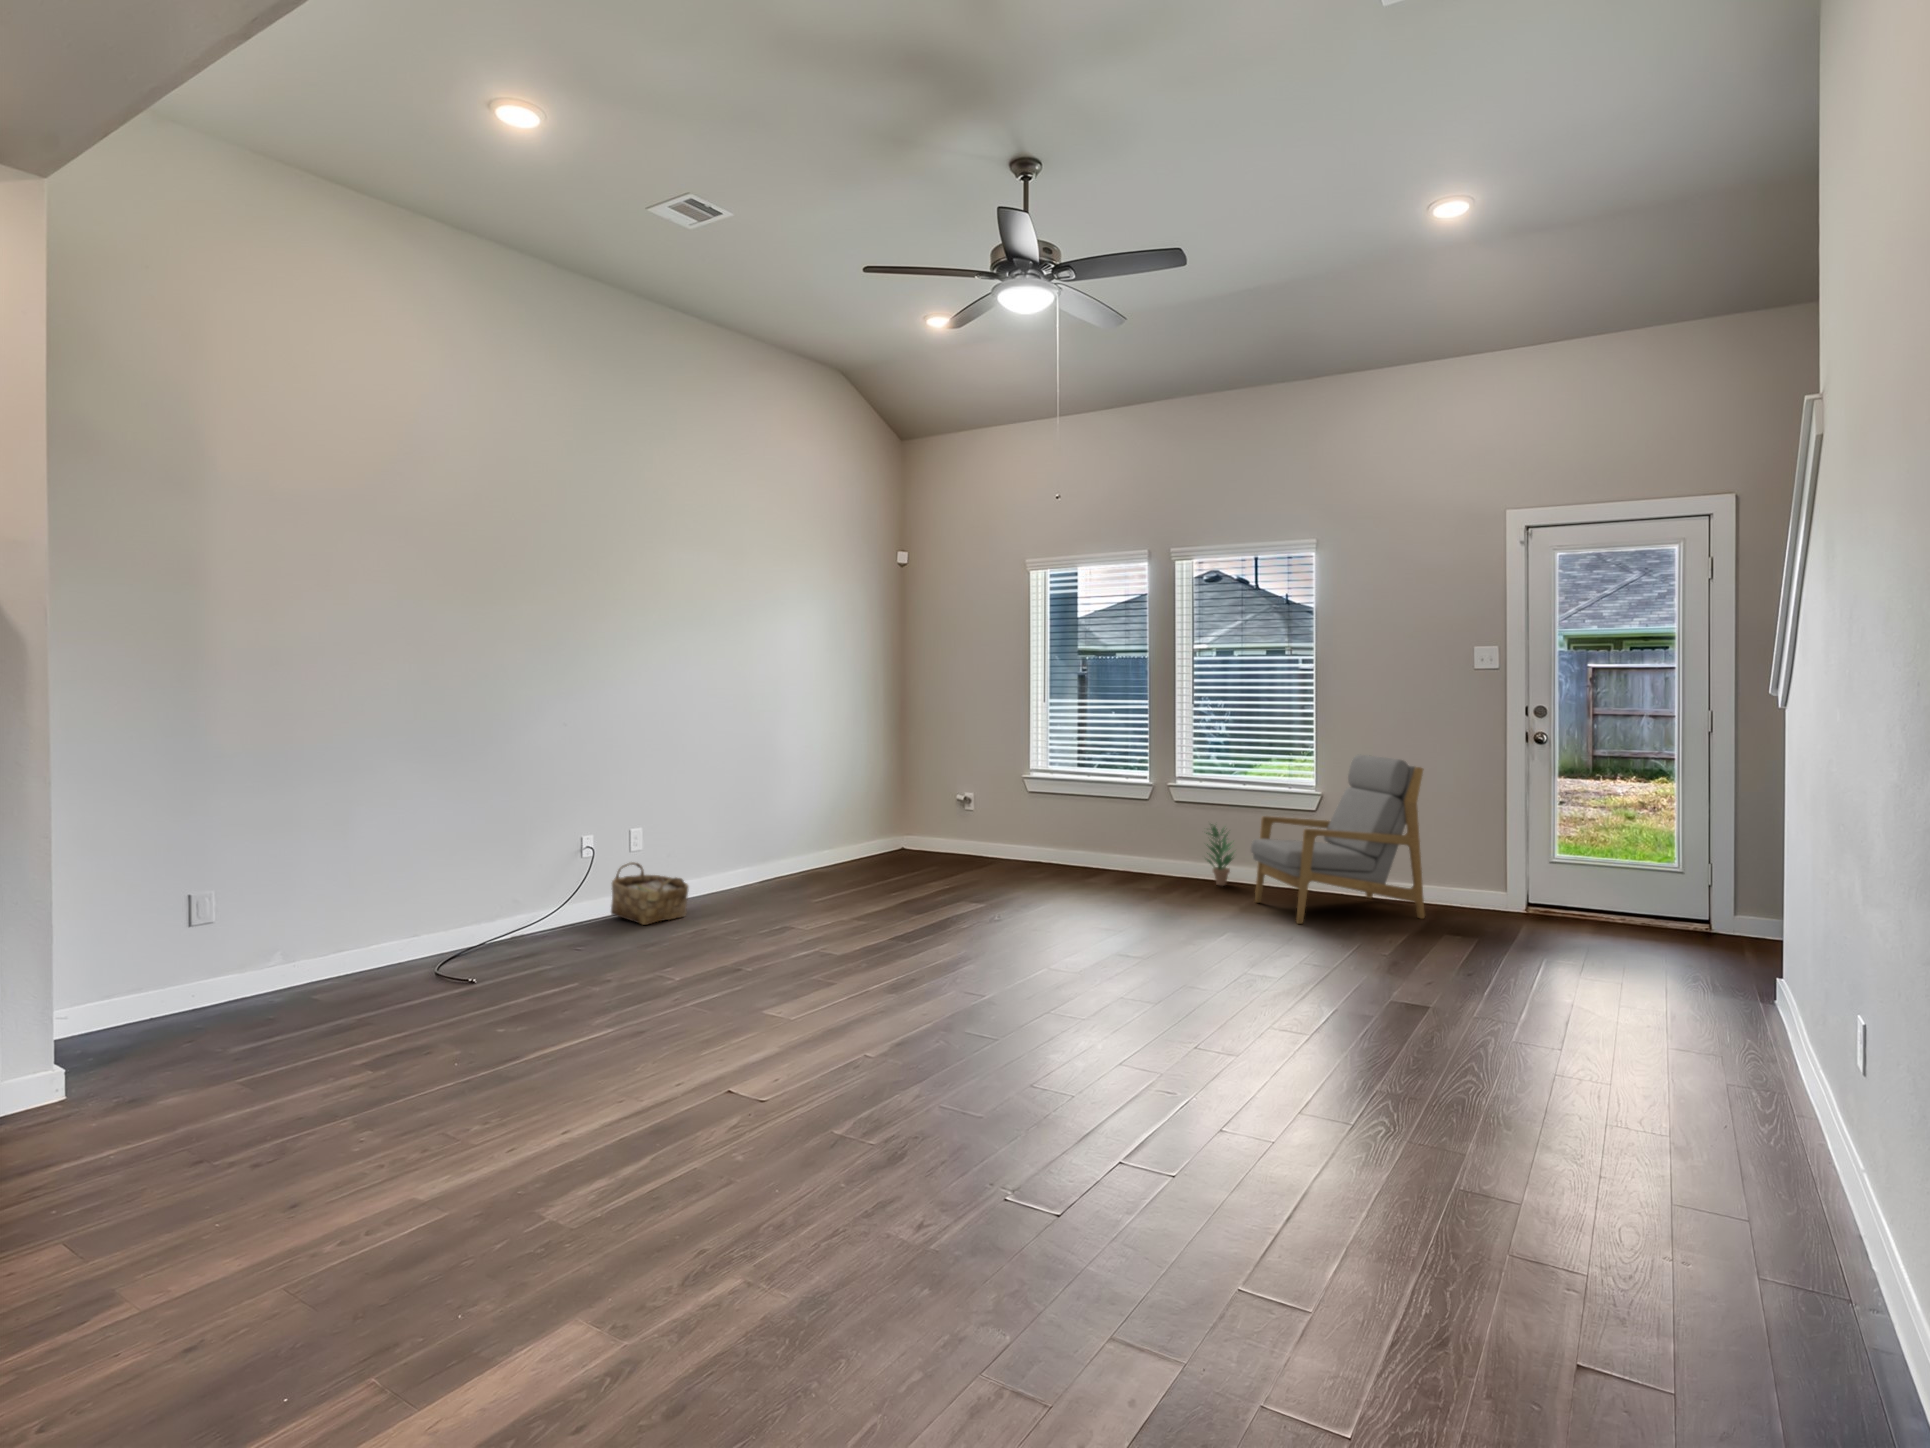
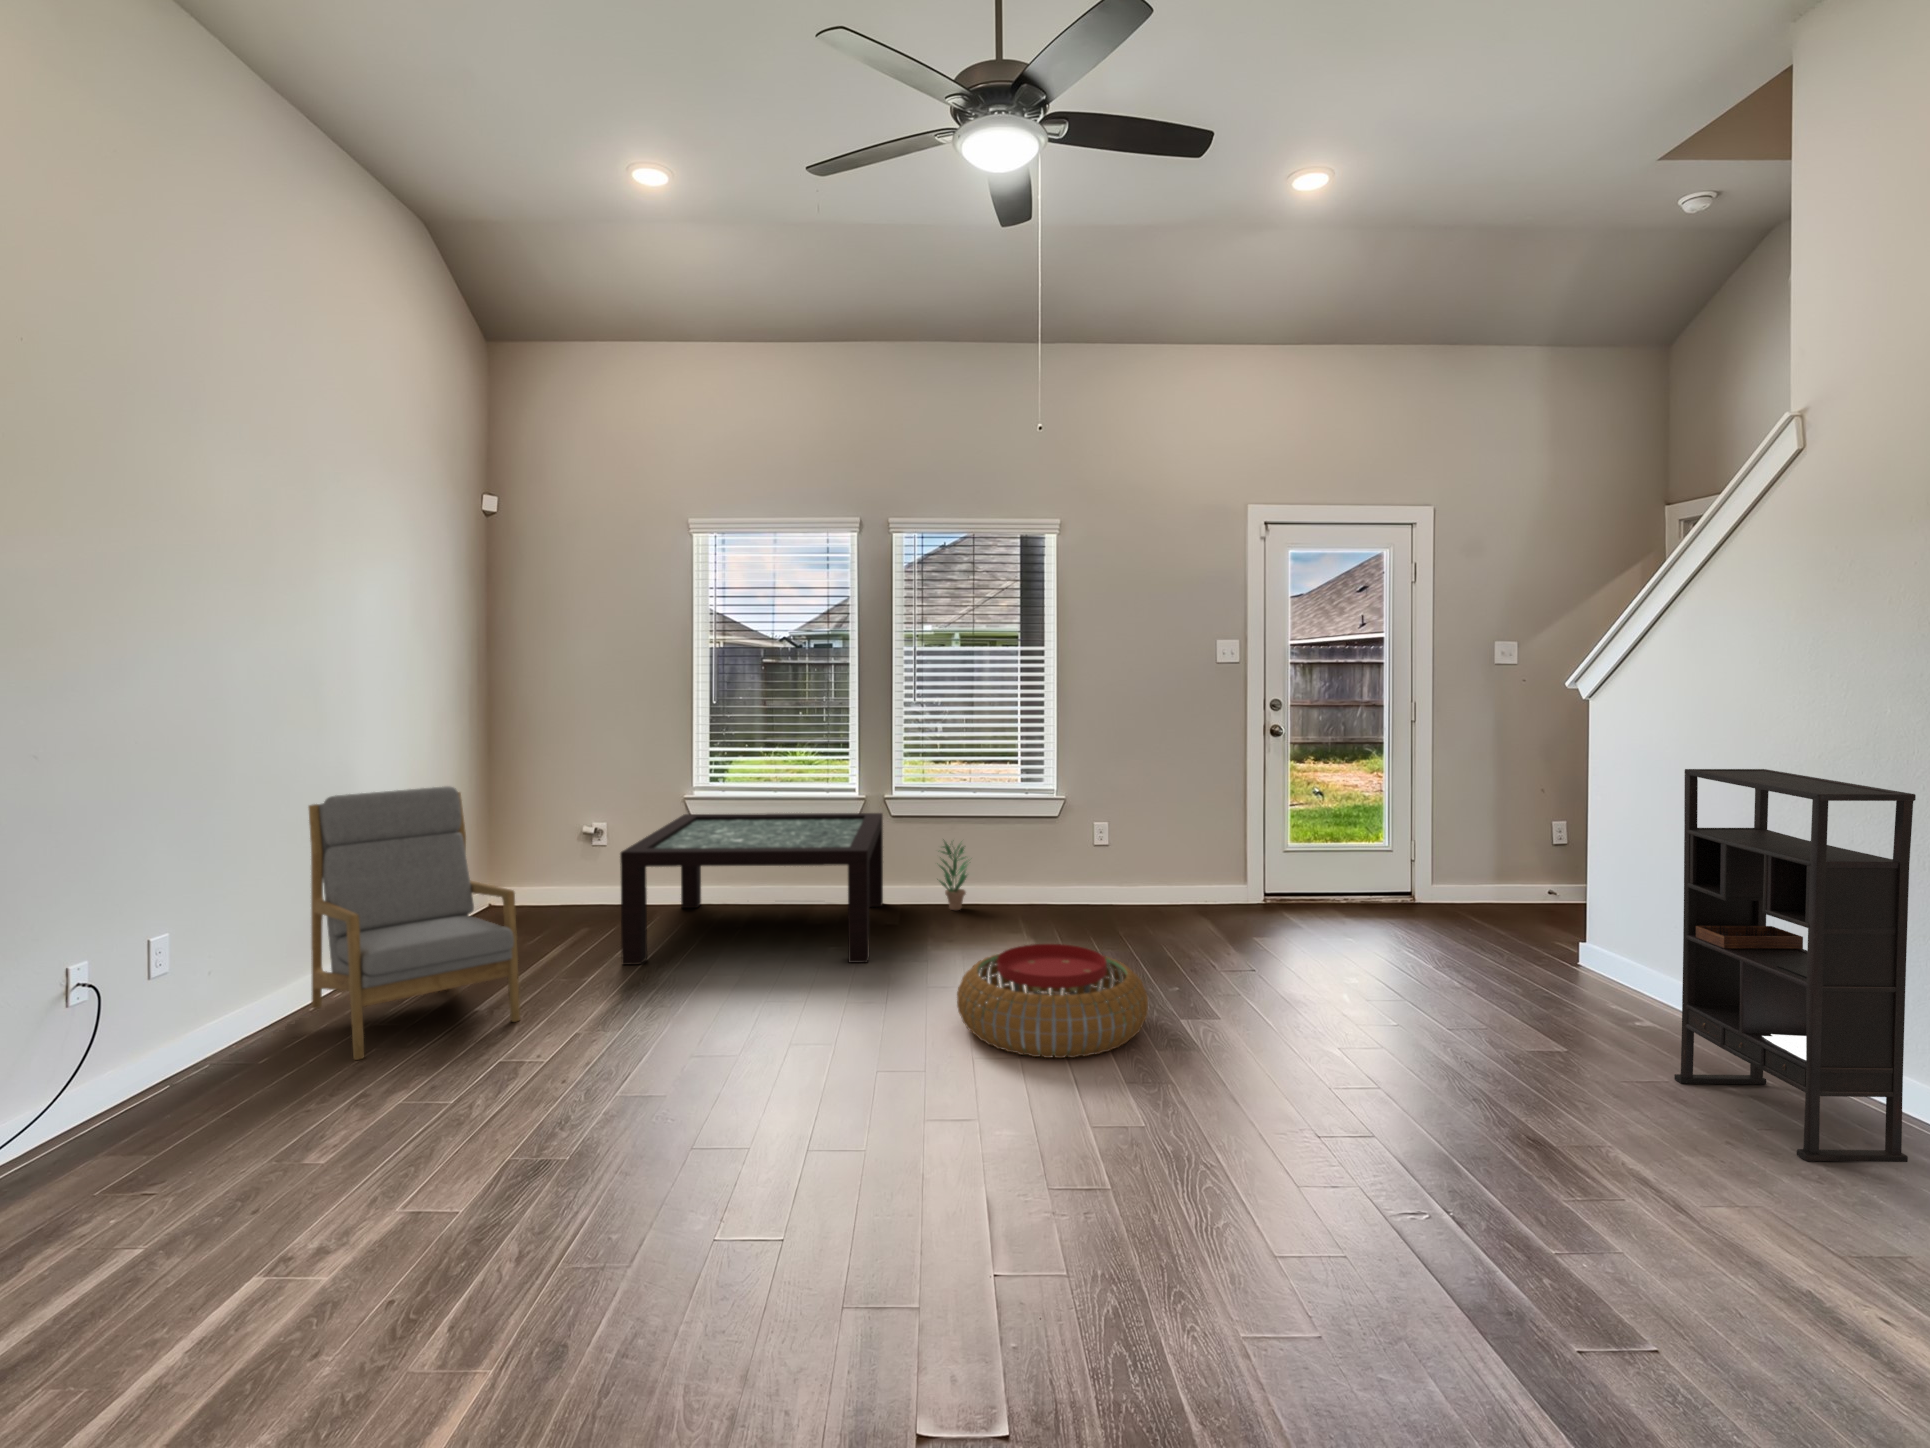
armchair: present [1251,755,1425,924] -> present [309,786,520,1060]
bookshelf: none [1694,760,1825,1164] -> present [1674,769,1916,1162]
coffee table: none [935,789,1169,907] -> present [620,813,883,965]
woven basket: present [611,862,688,925] -> none [96,1017,265,1132]
pouf: none [1093,893,1249,975] -> present [957,944,1148,1058]

